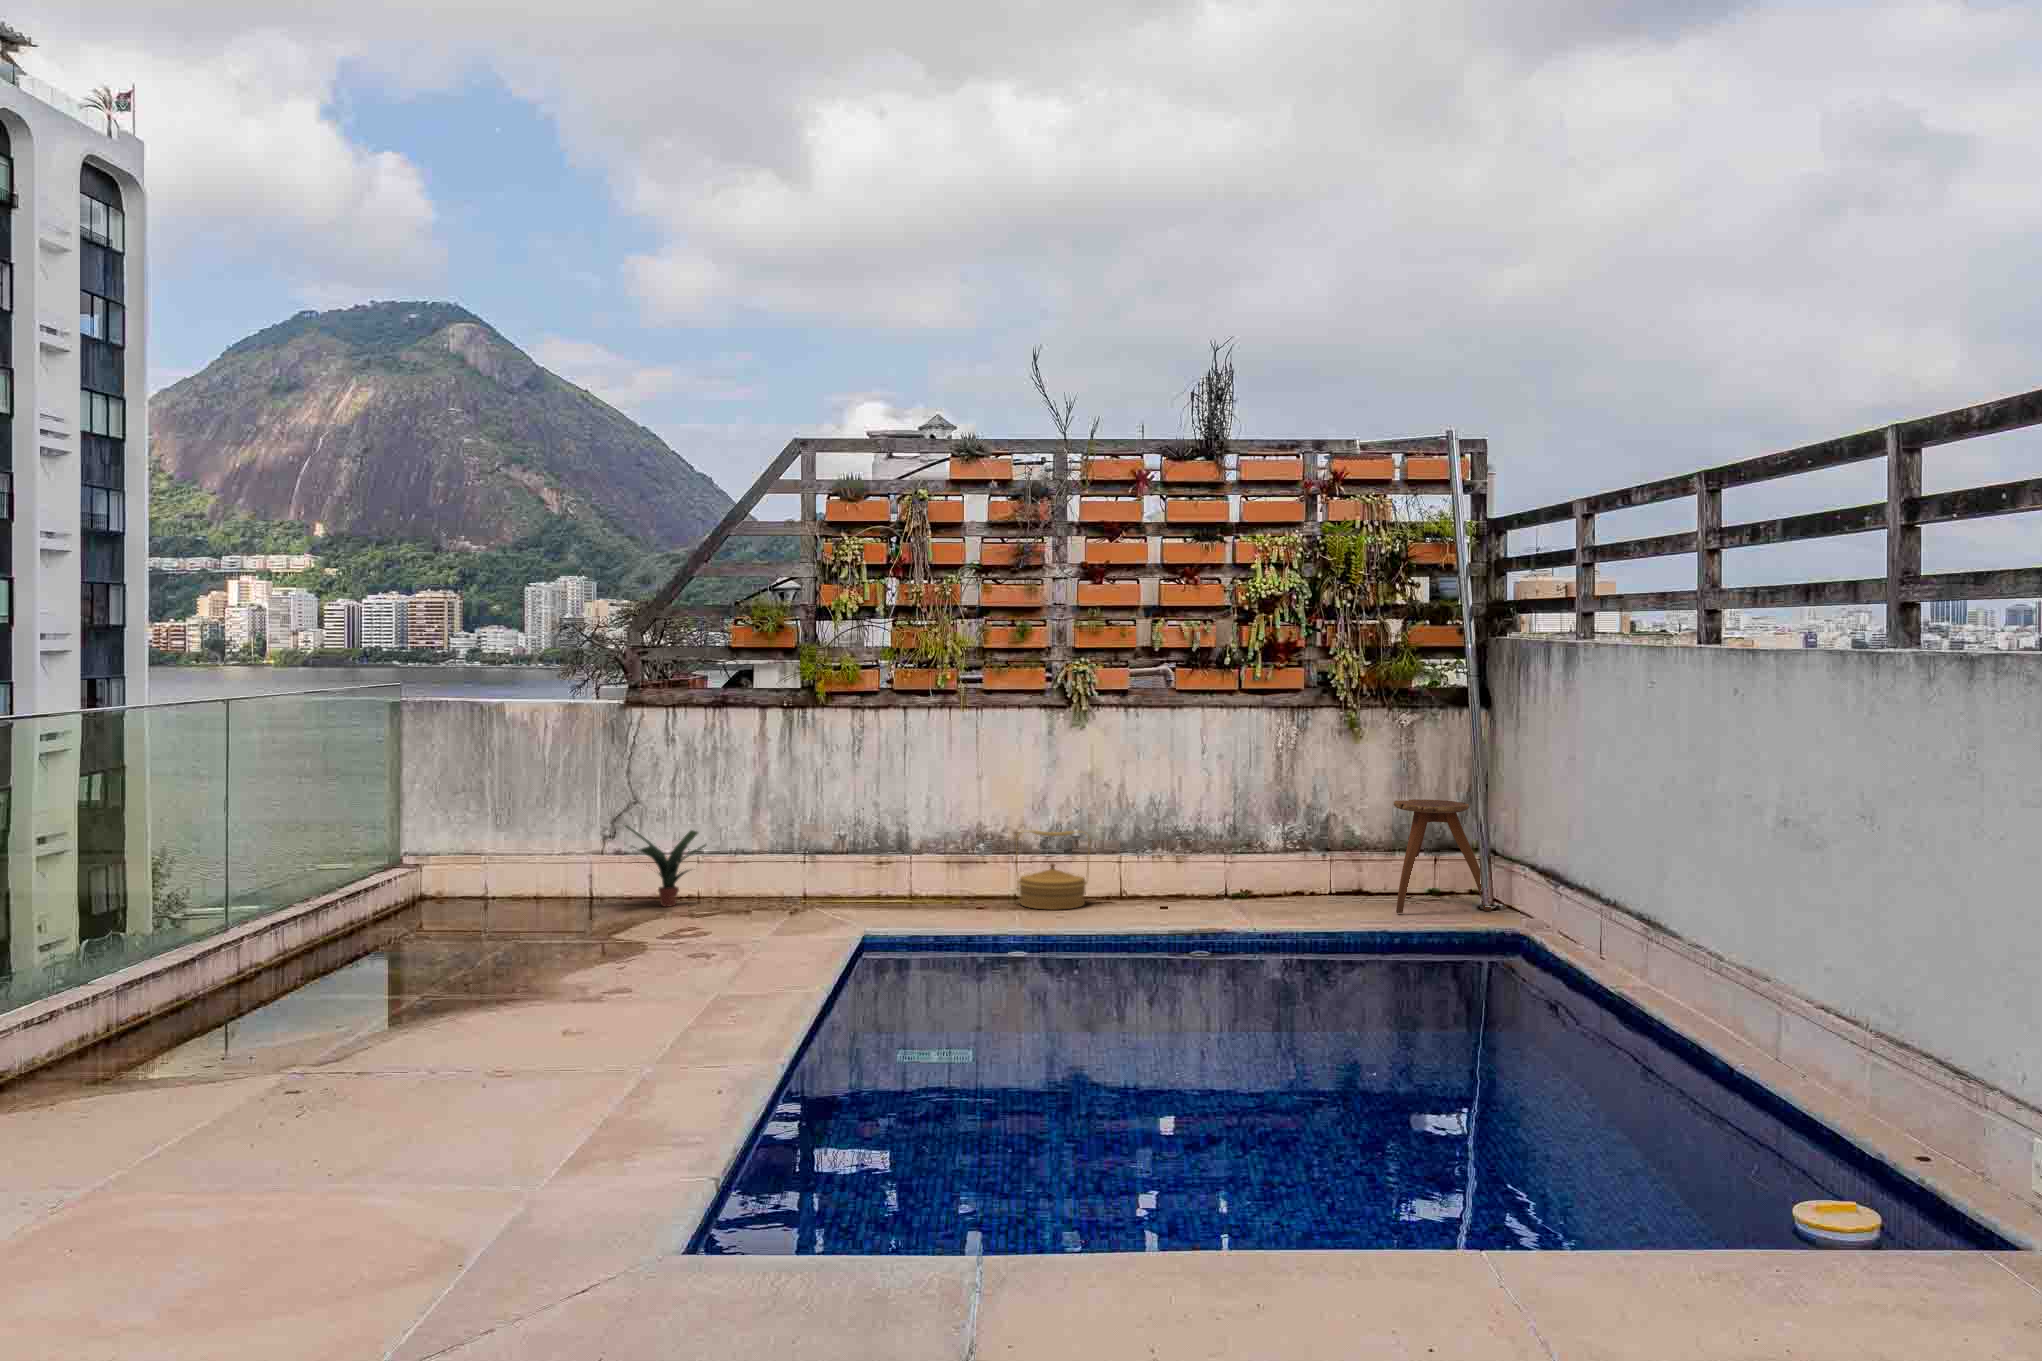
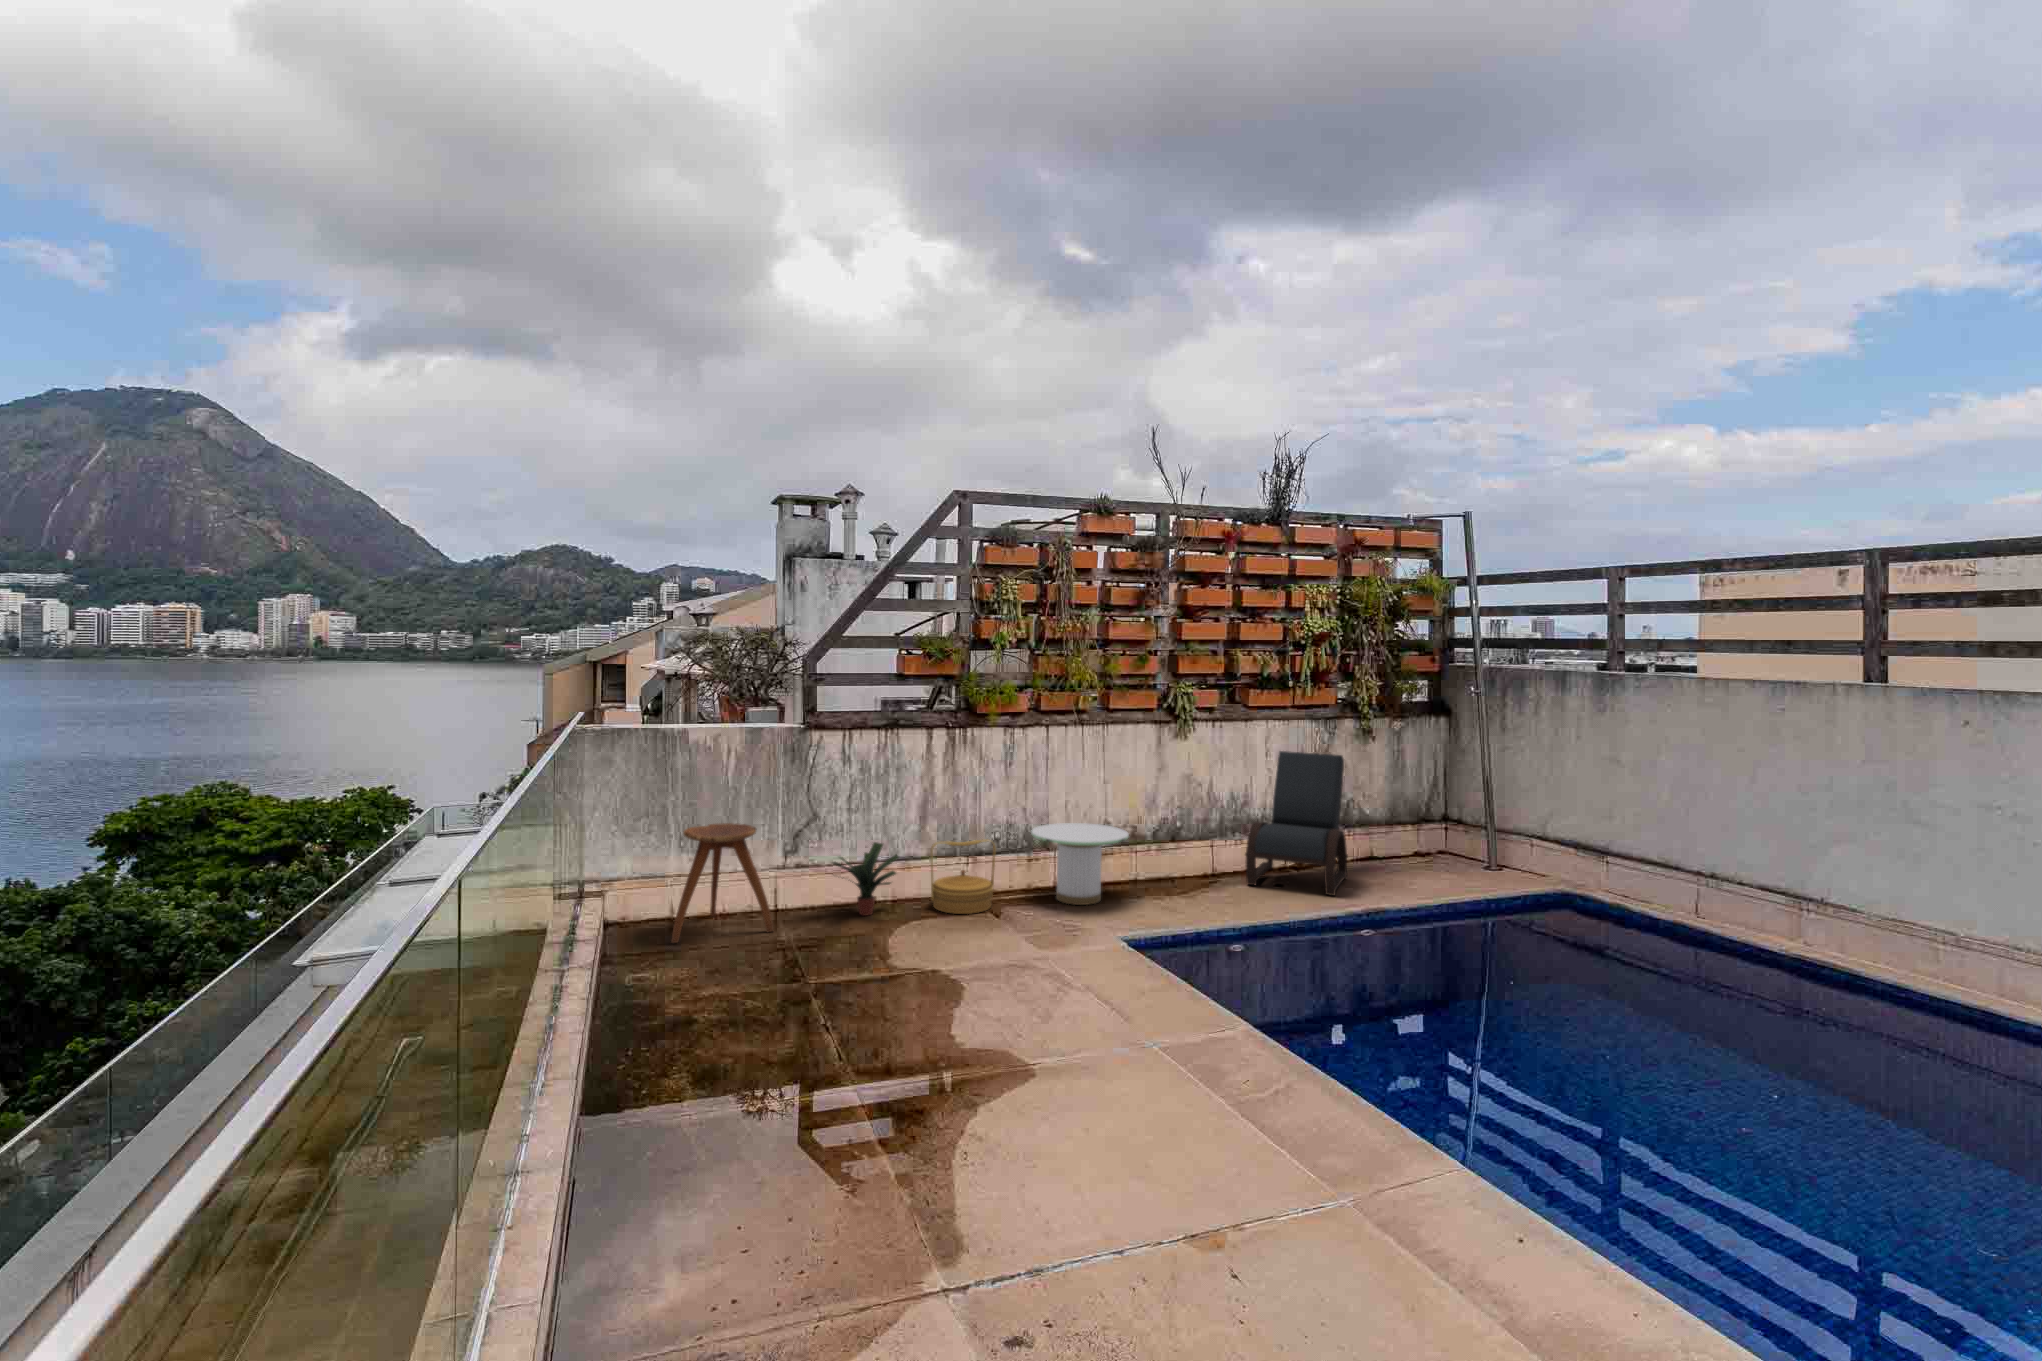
lounge chair: none [1129,747,1297,923] -> present [1245,751,1348,896]
stool: present [1394,799,1491,913] -> present [671,823,773,943]
side table: none [854,822,968,912] -> present [1031,823,1129,905]
woven basket: present [1016,830,1090,910] -> present [930,839,996,914]

